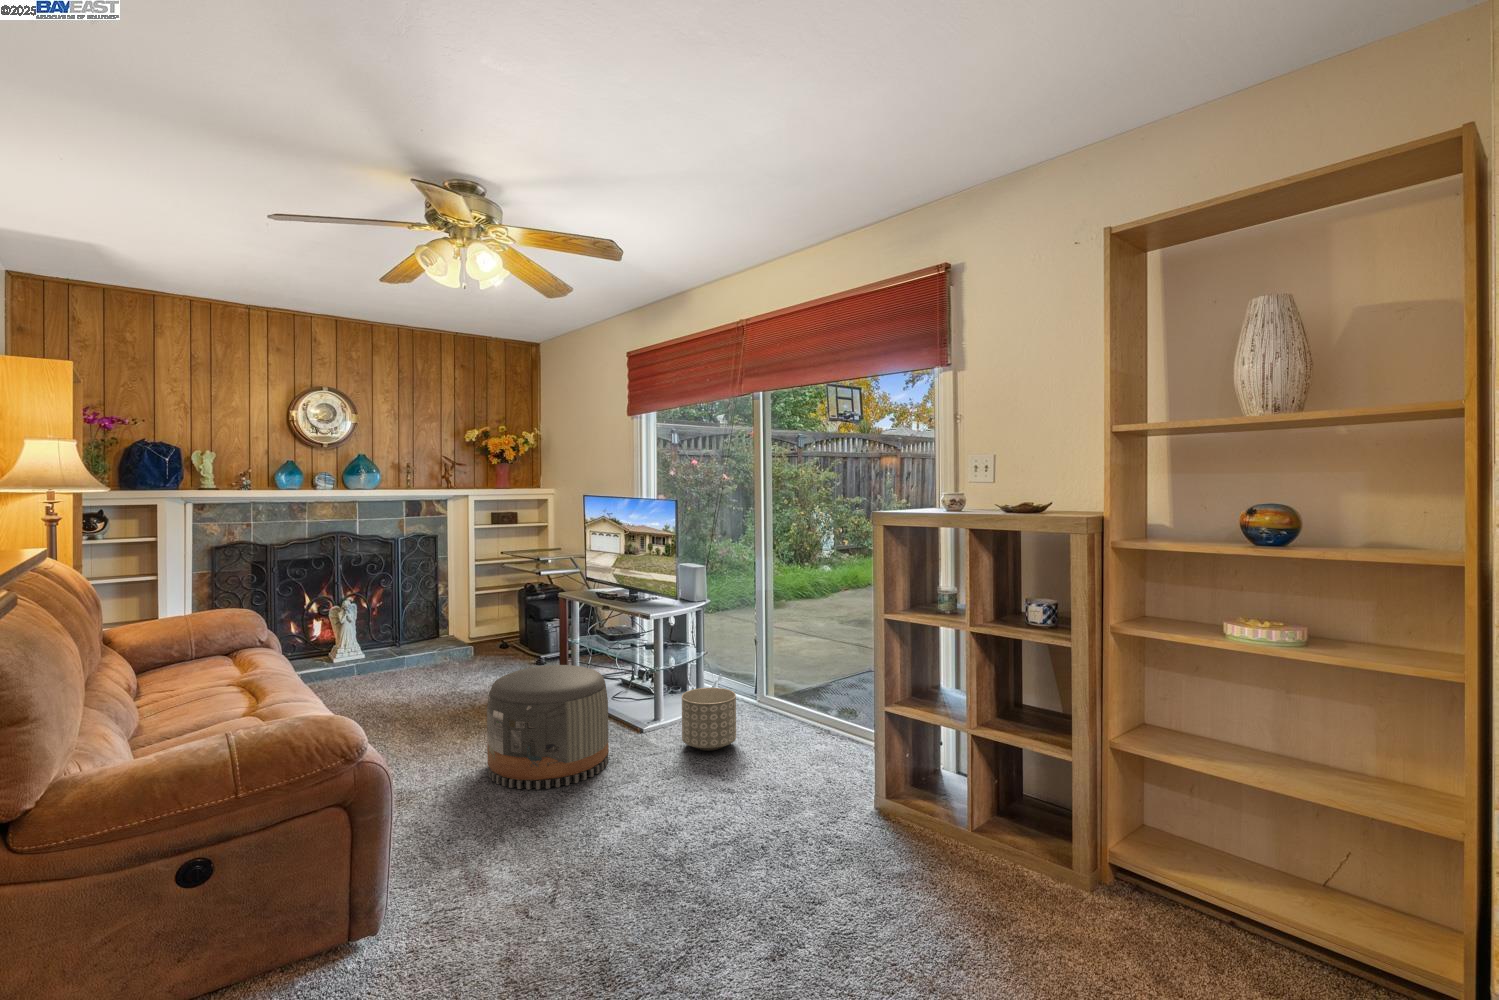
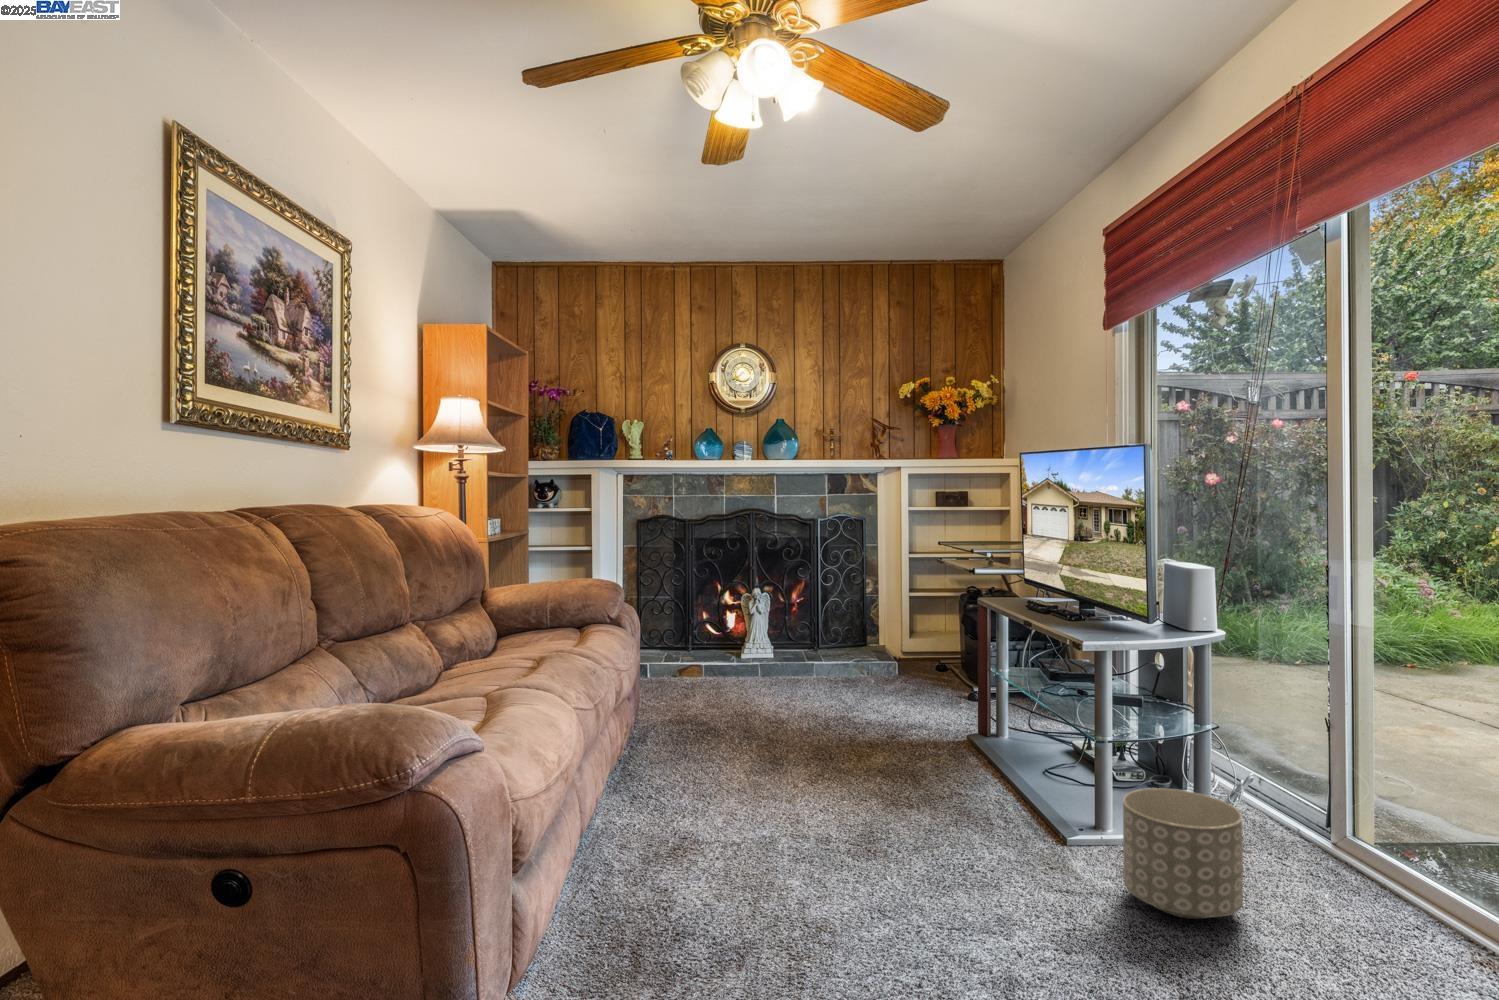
pouf: present [487,665,609,790] -> none [793,698,983,903]

